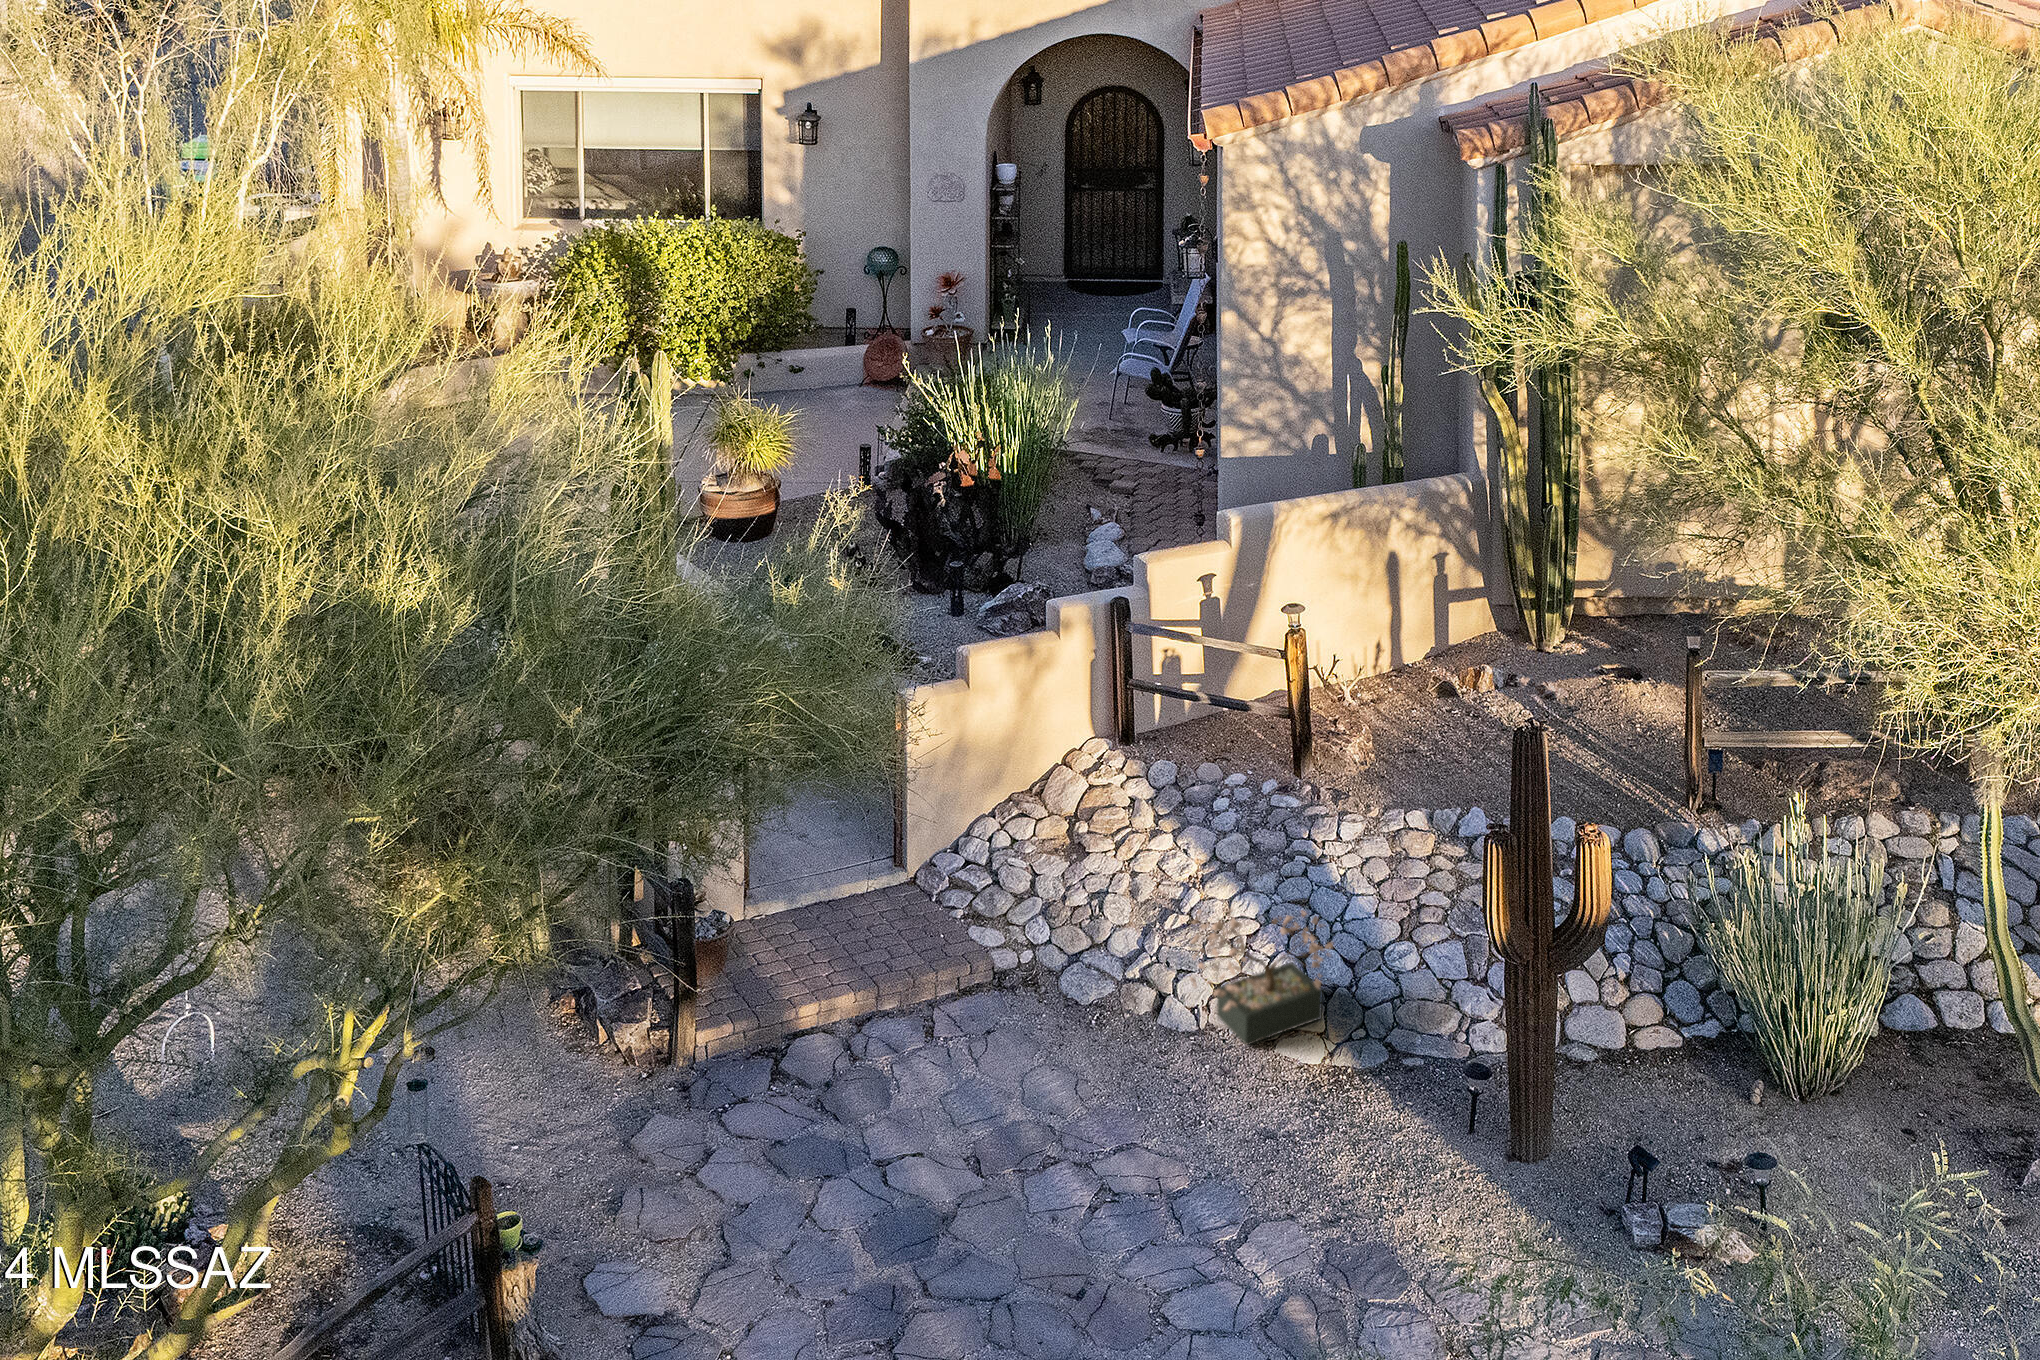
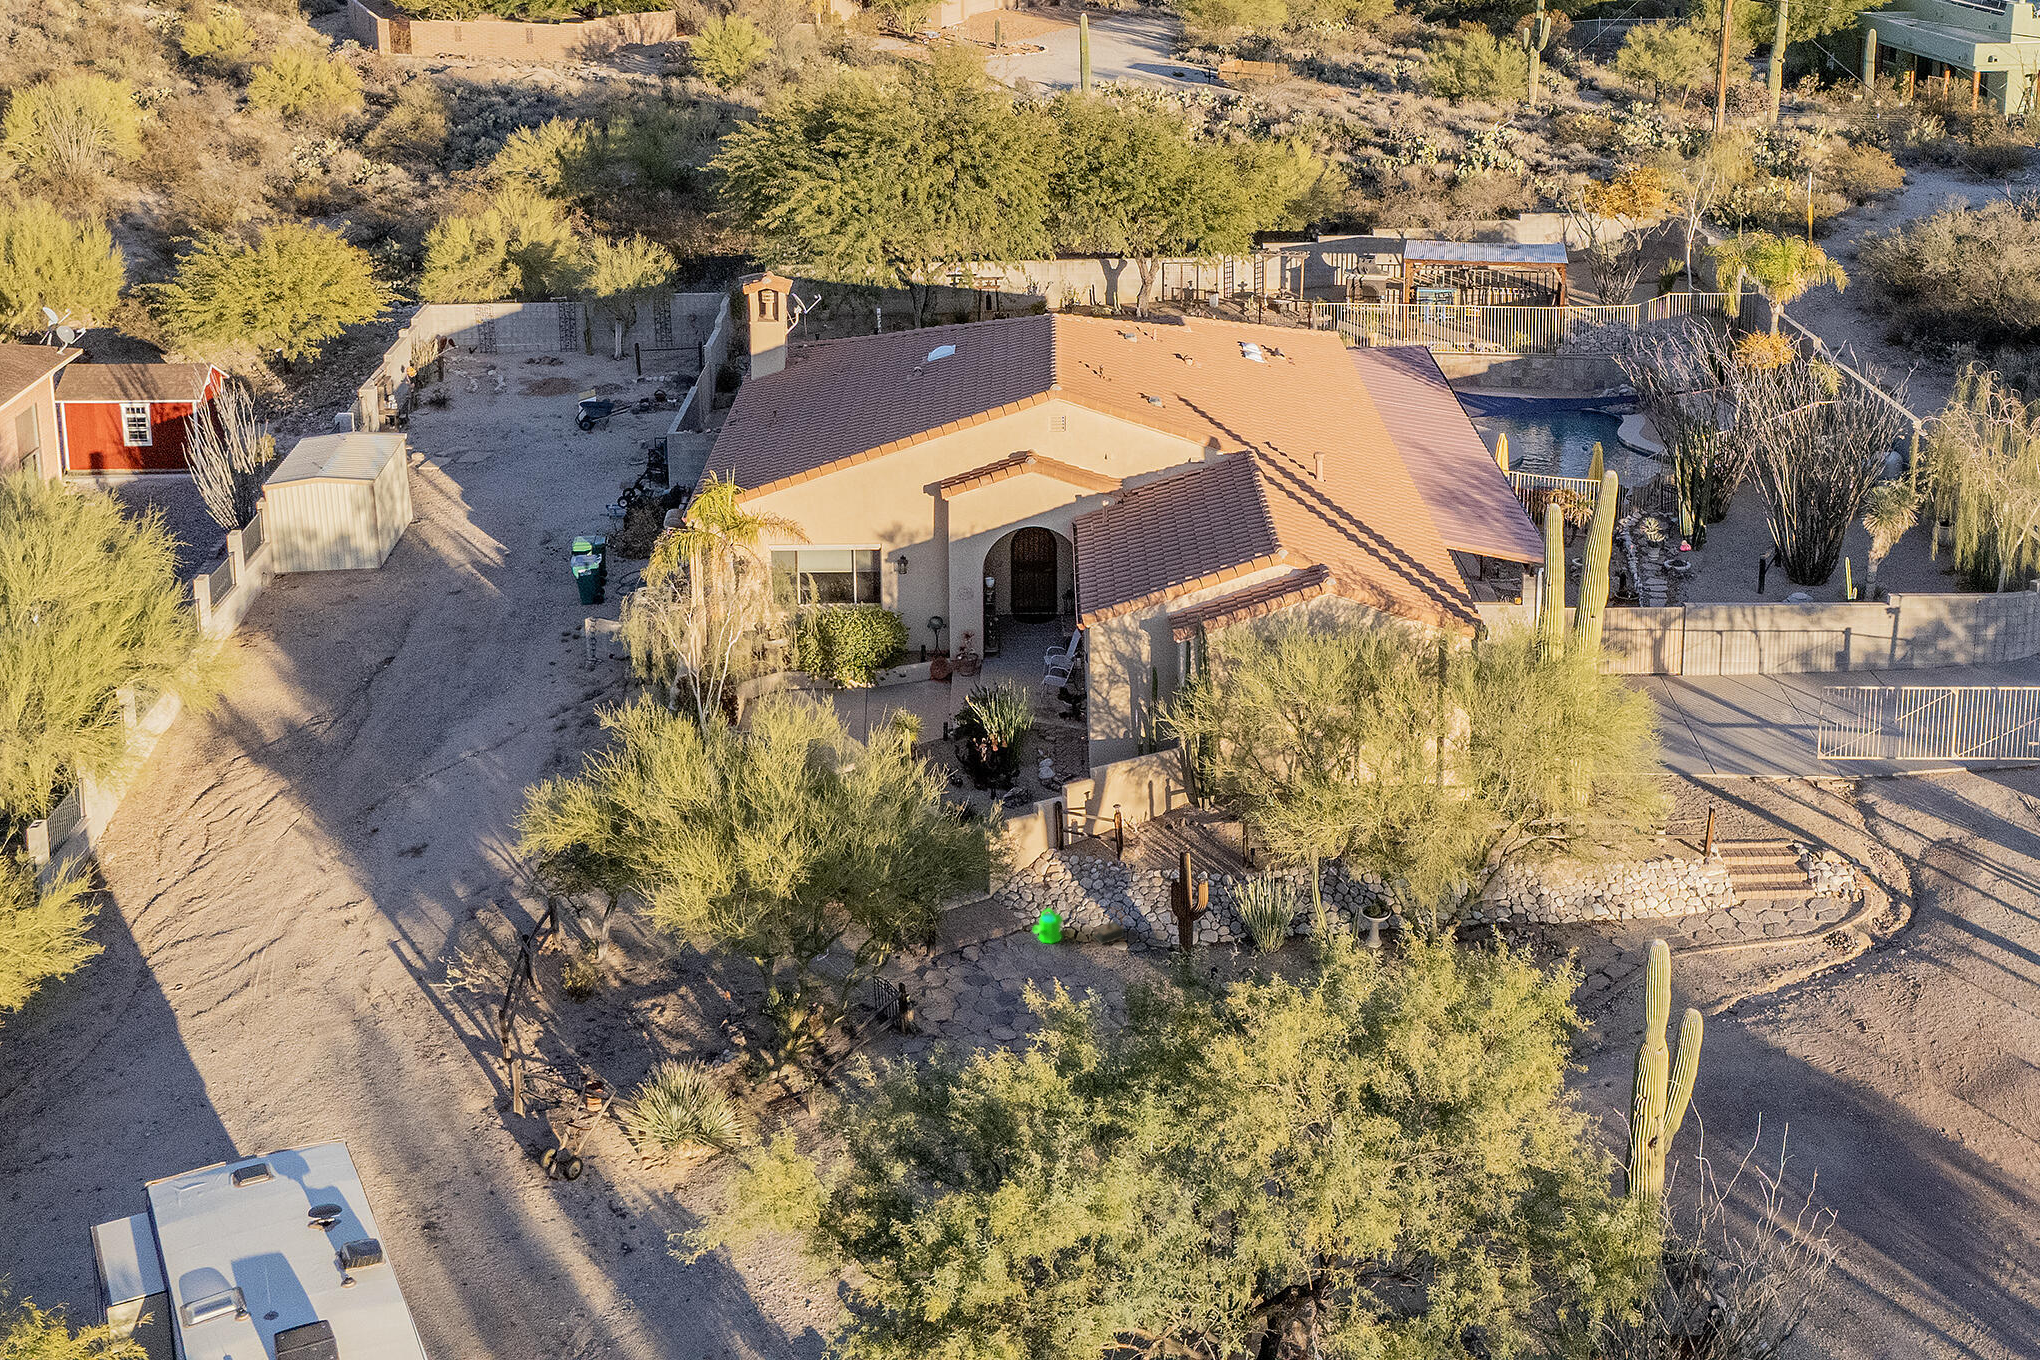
watering can: none [1005,918,1117,1041] -> present [1033,908,1063,943]

